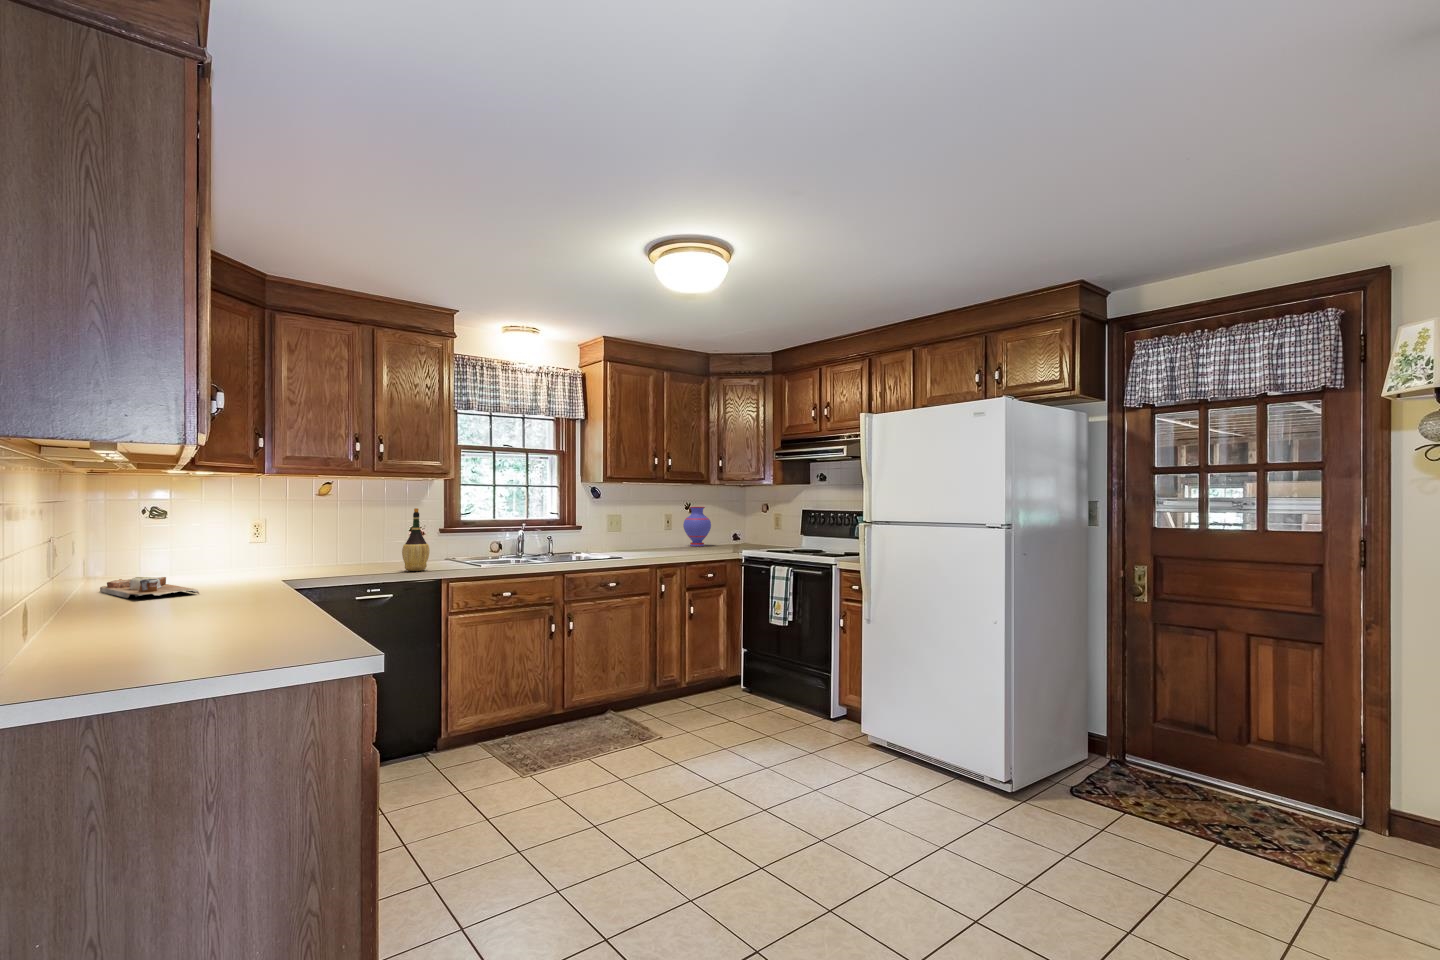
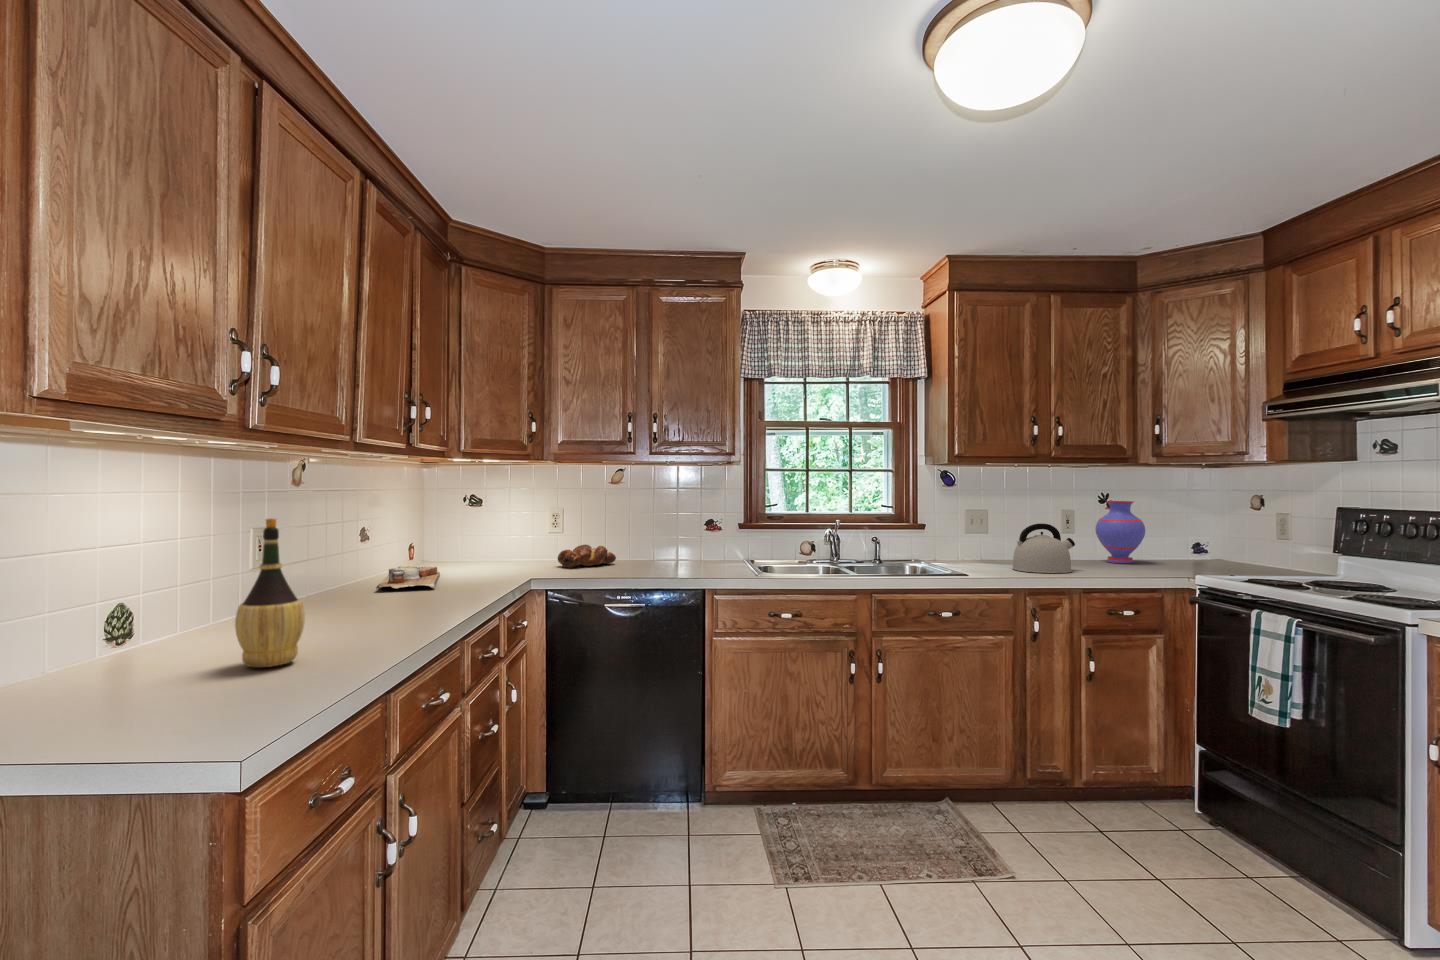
wine bottle: present [402,508,430,571] -> present [235,518,305,667]
kettle: none [642,522,679,553] -> present [1012,523,1075,573]
bread loaf: none [275,551,331,572] -> present [558,544,616,568]

